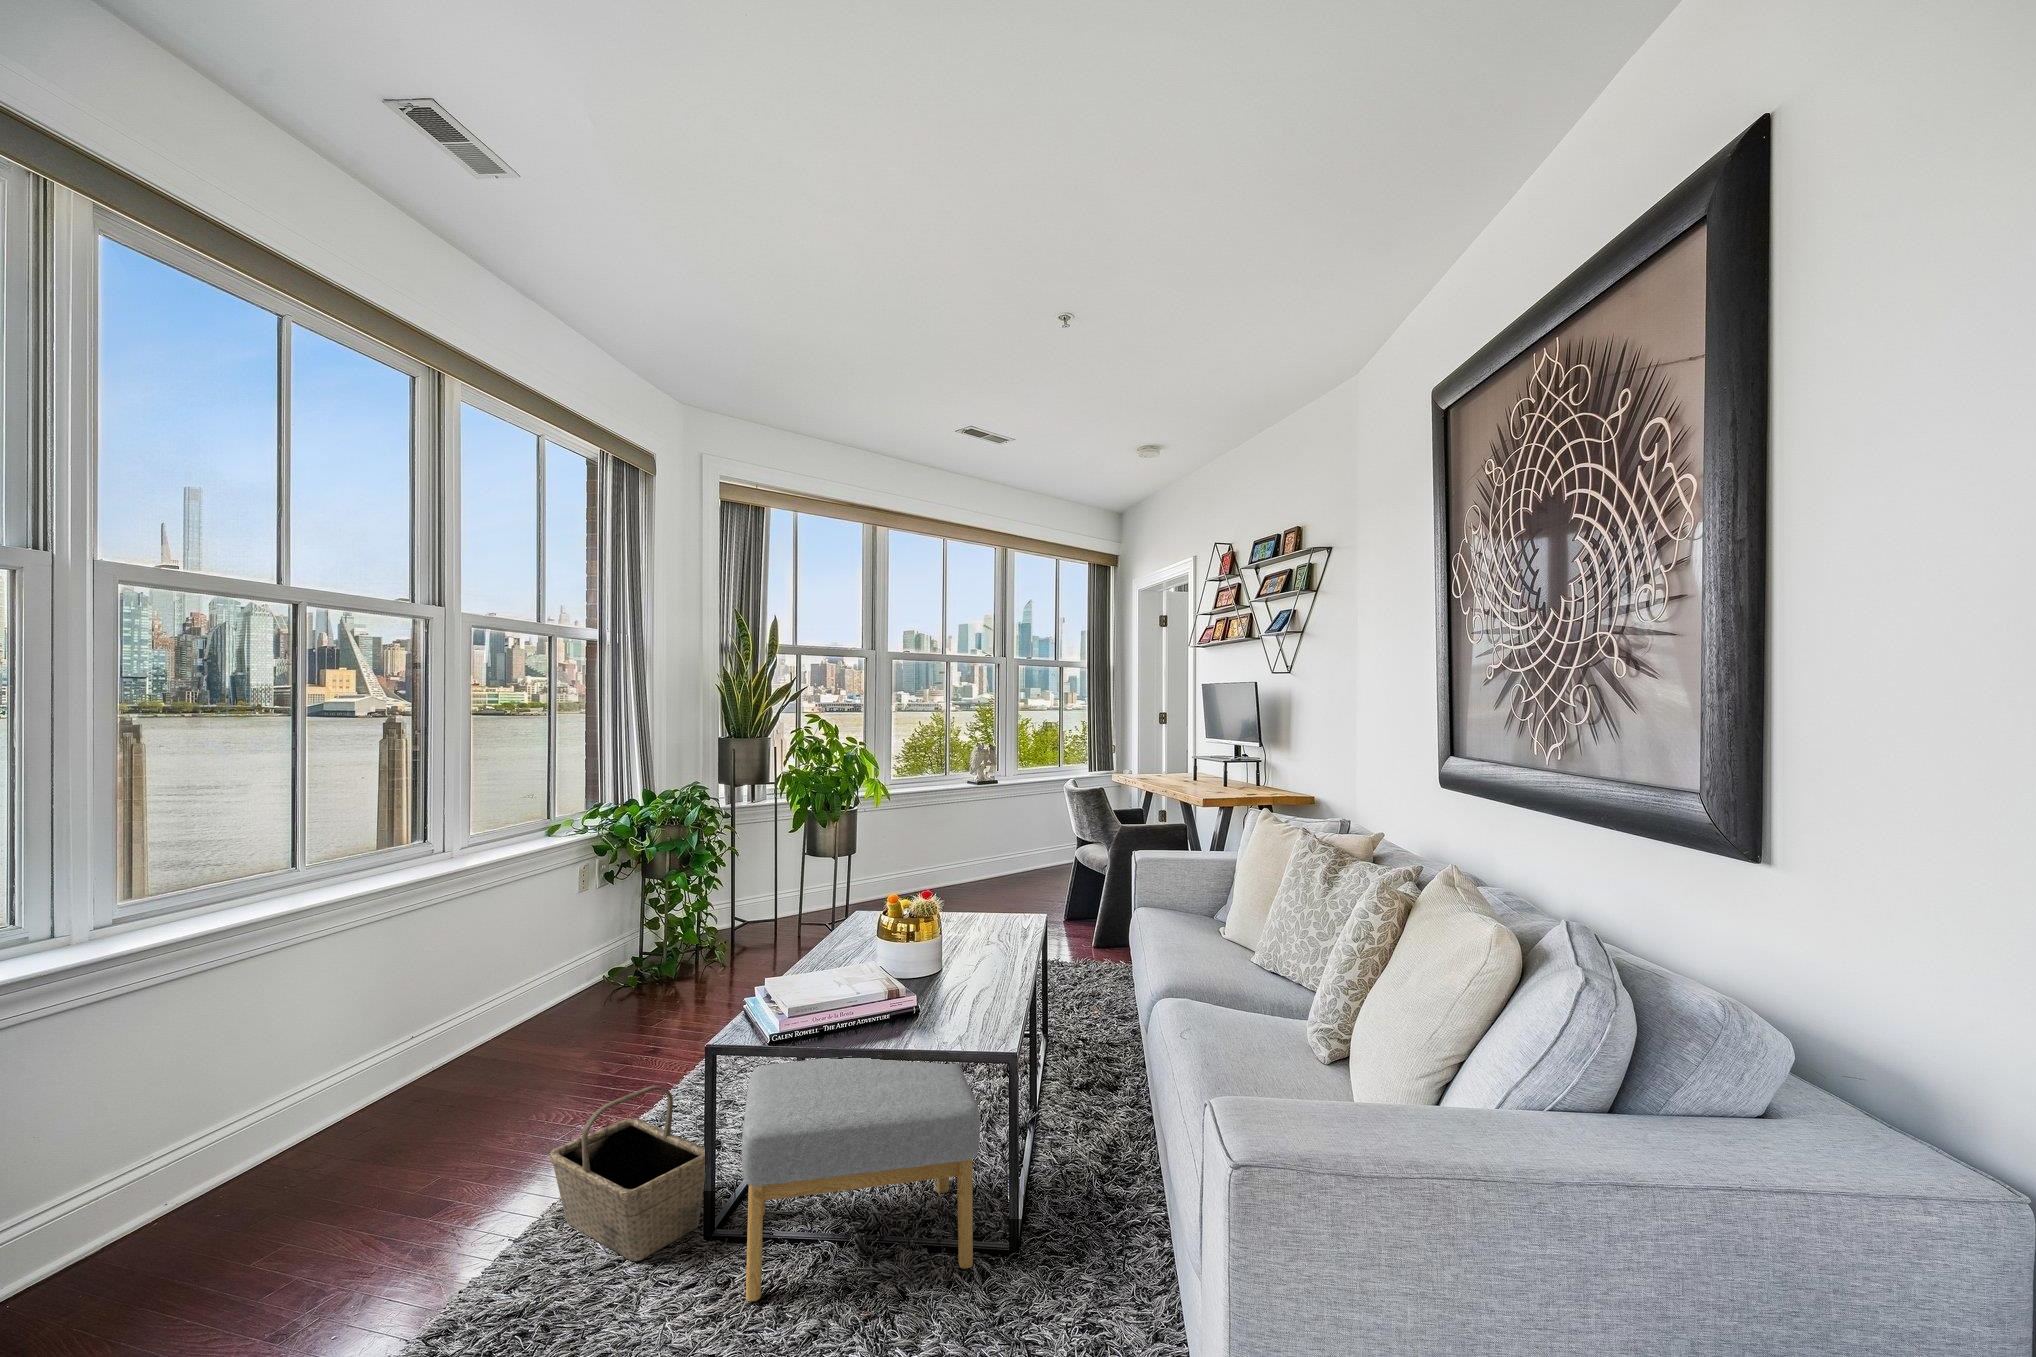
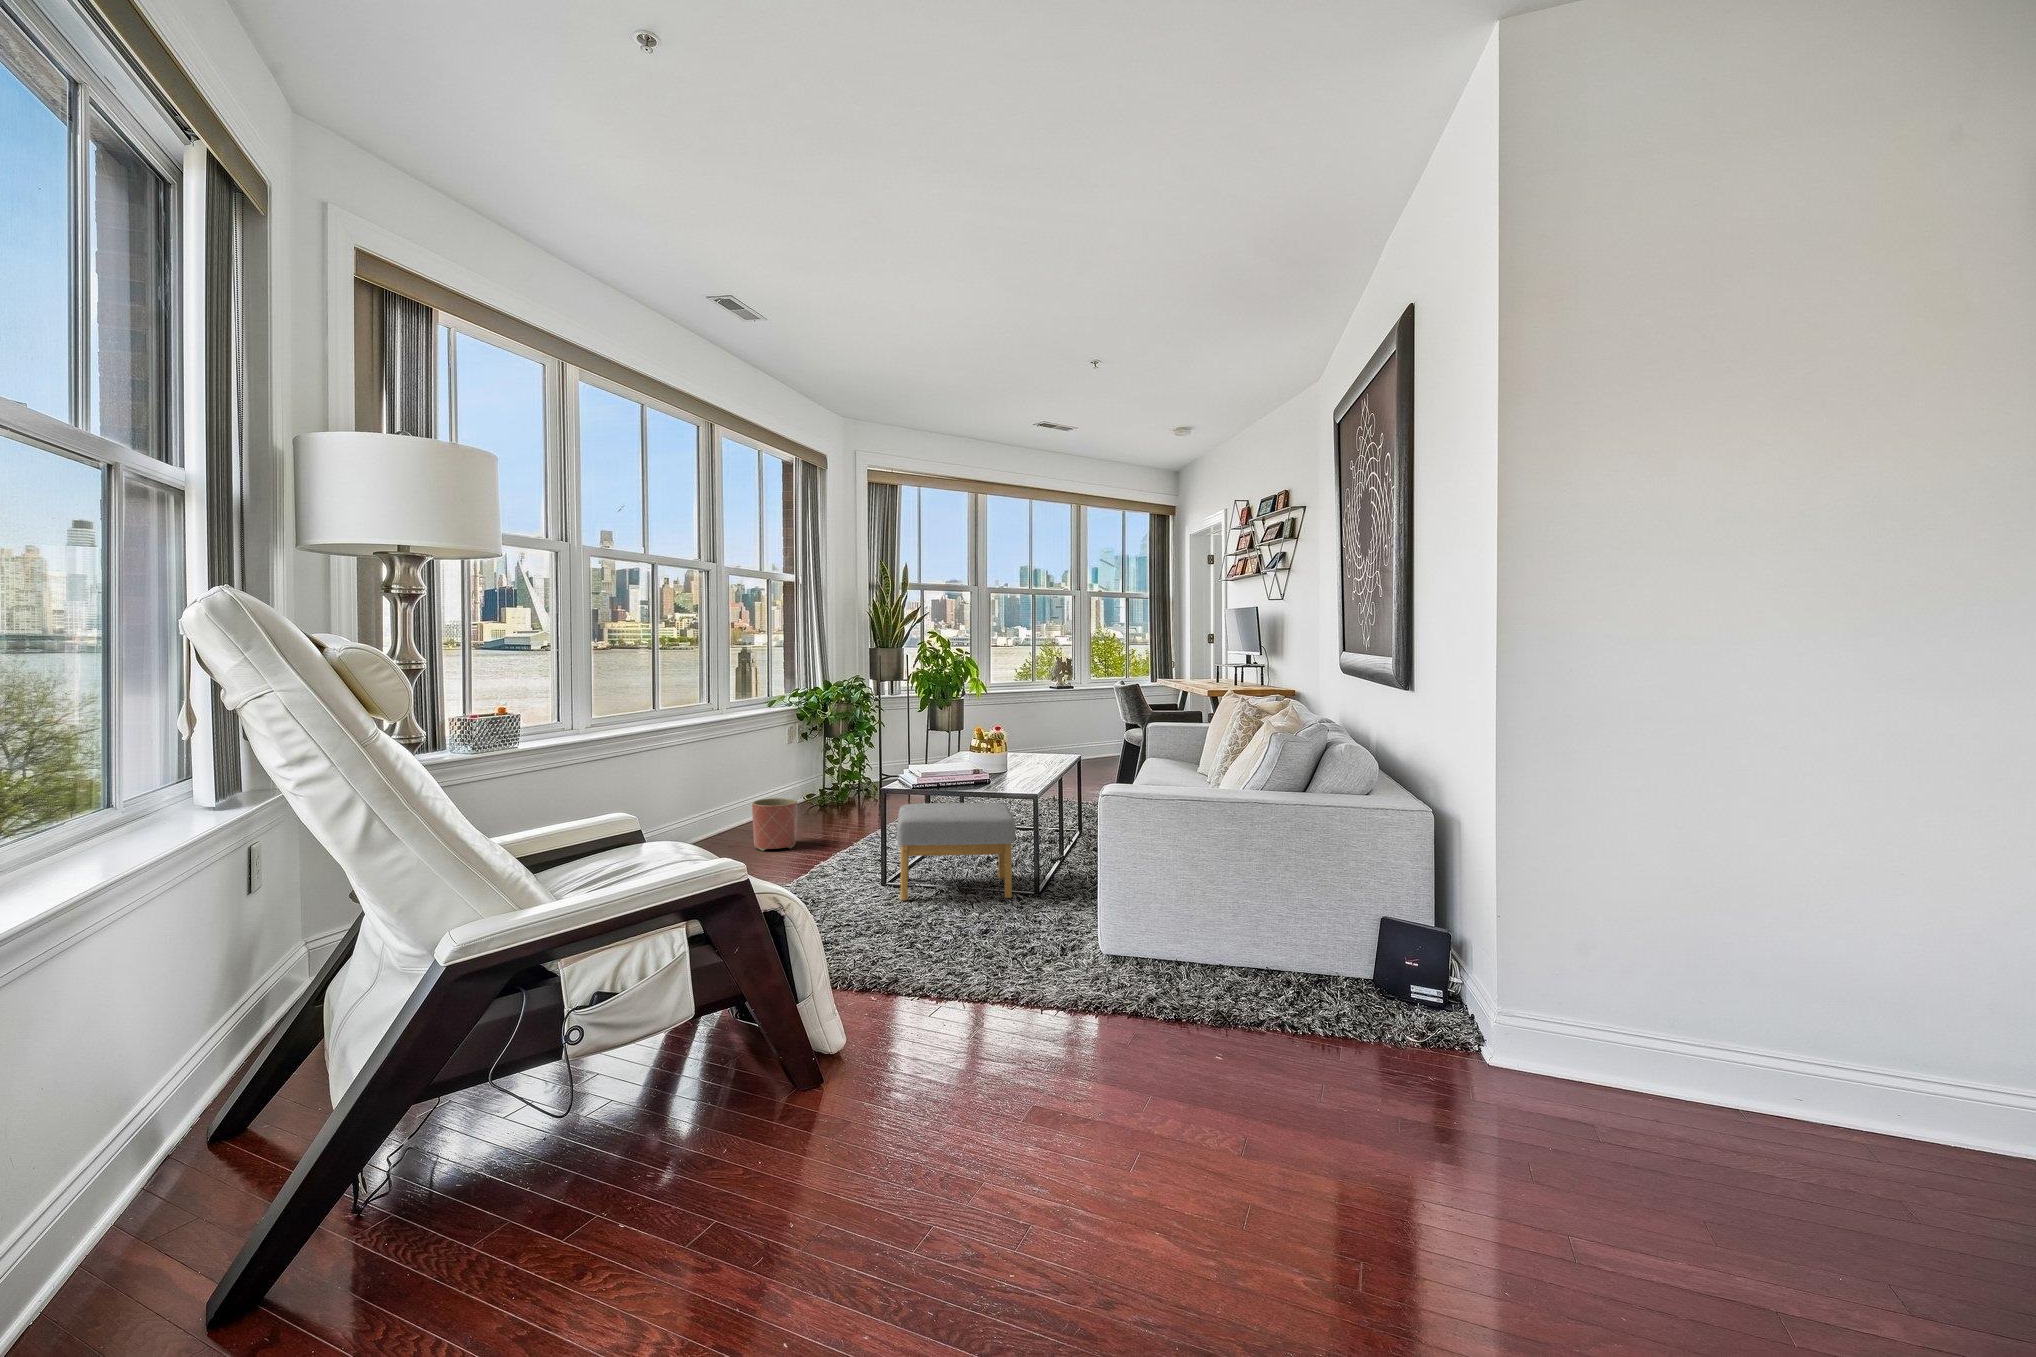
planter: none [477,1019,567,1131] -> present [752,798,797,851]
basket: present [550,1086,705,1261] -> none [802,814,880,889]

